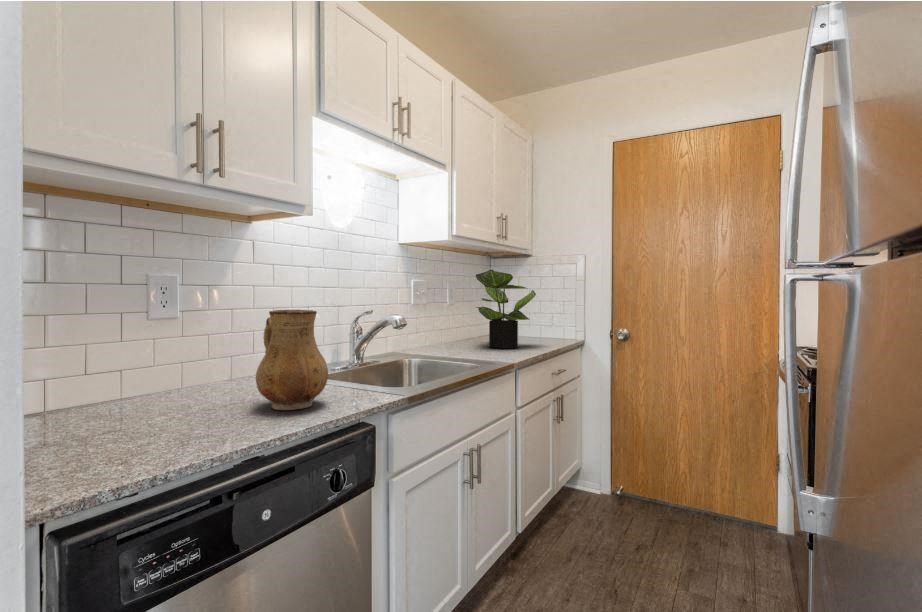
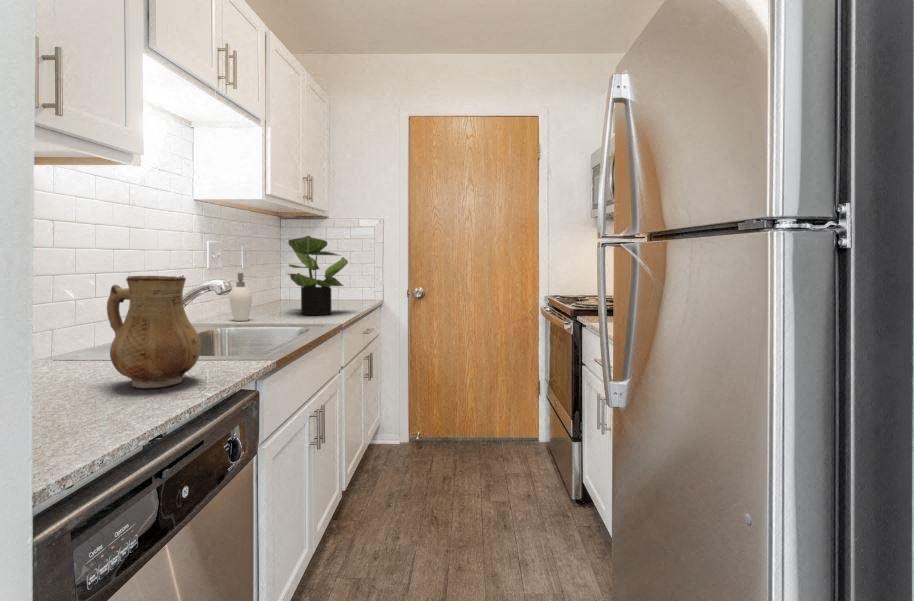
soap dispenser: none [421,307,443,351] -> present [229,273,252,321]

